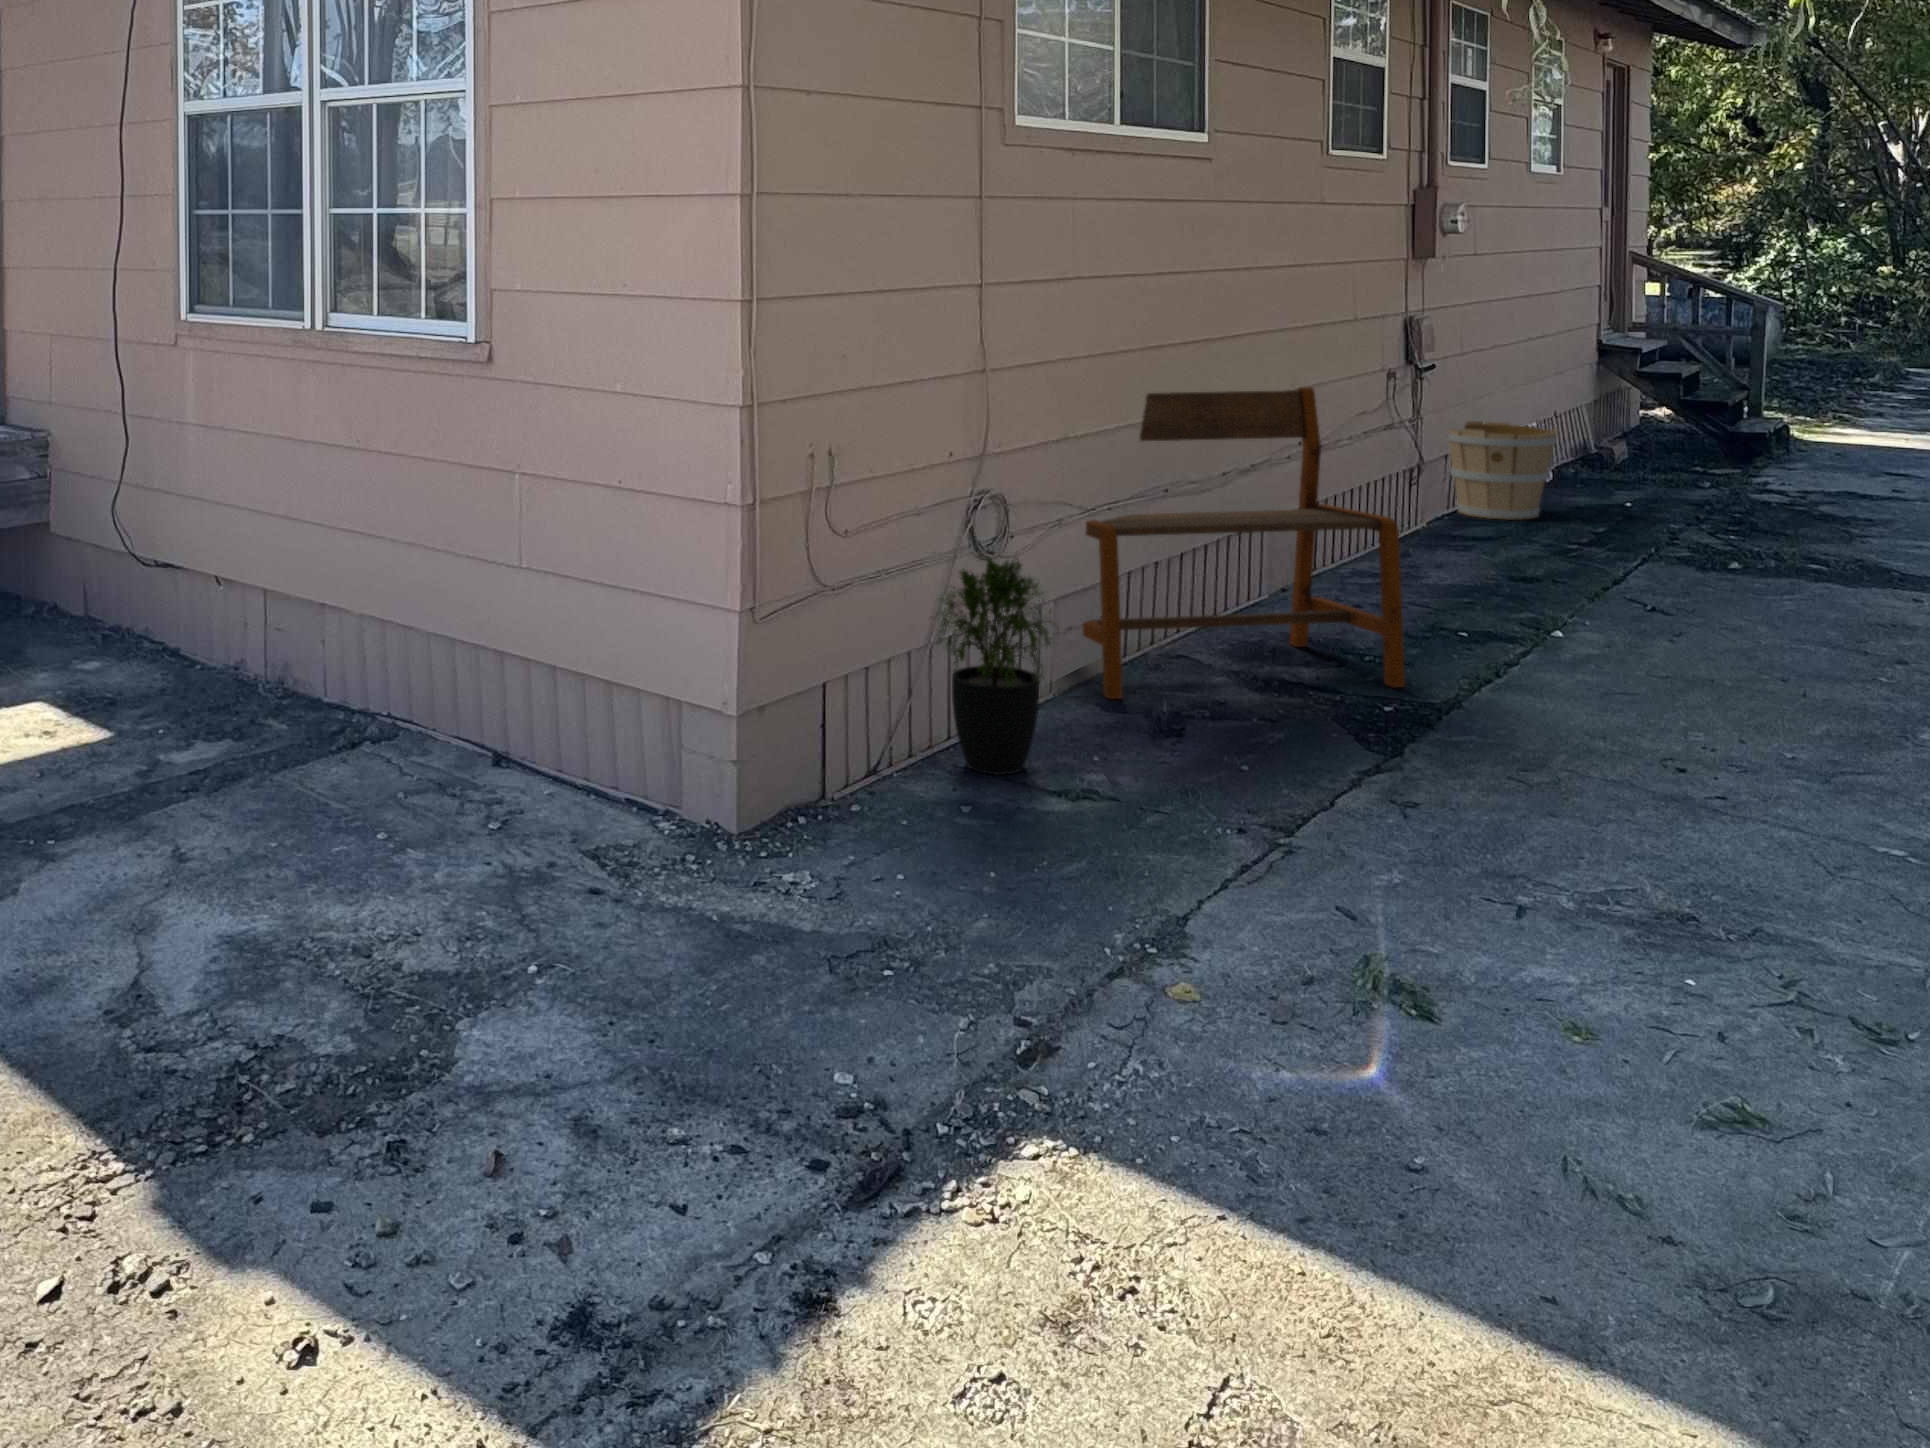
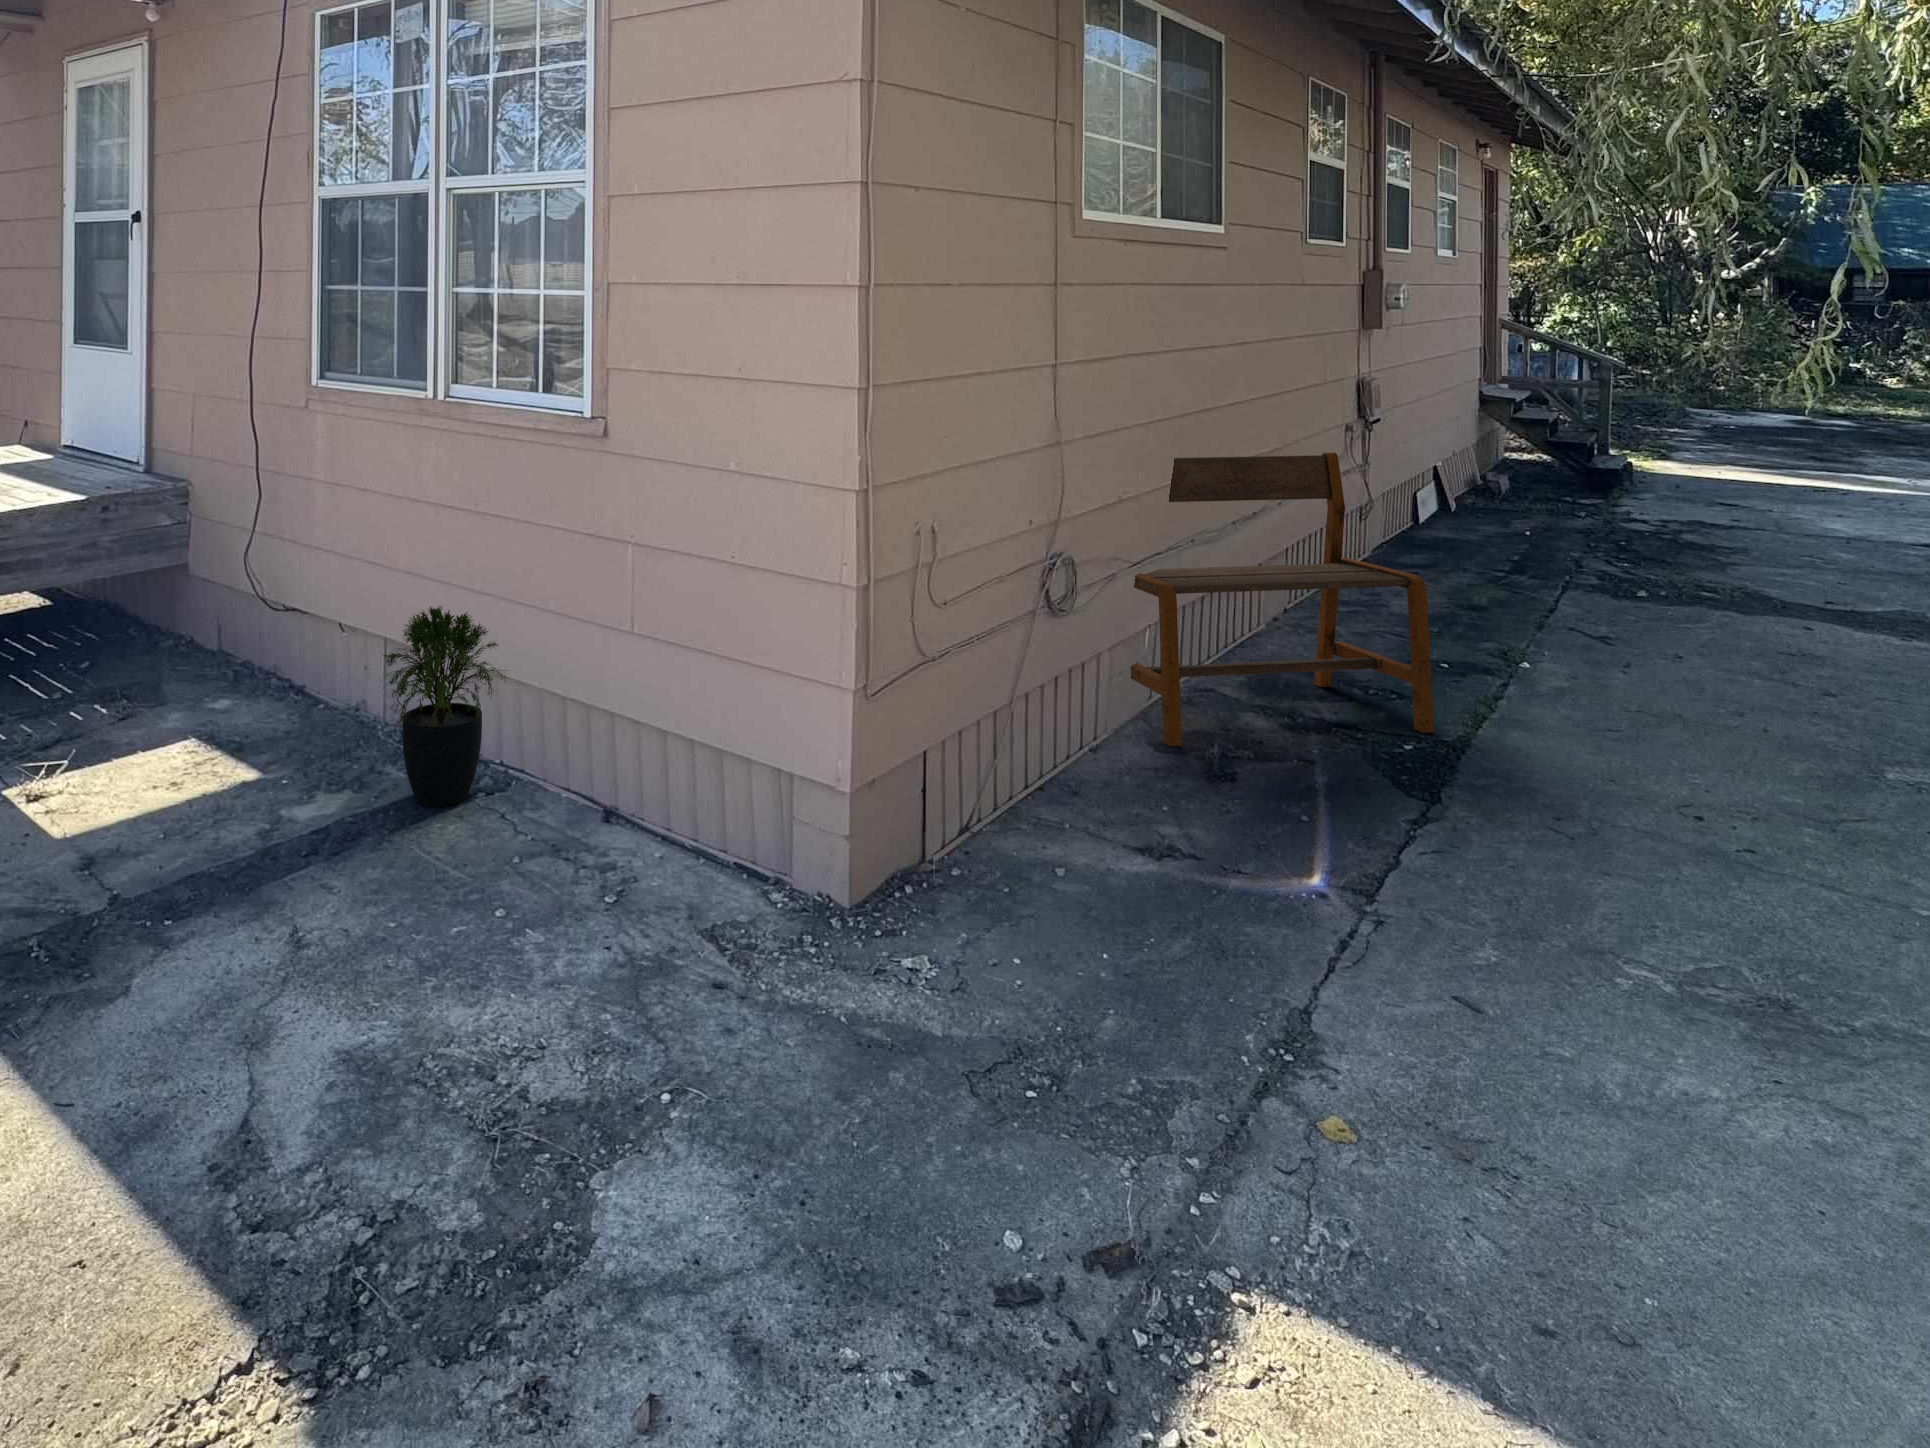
wooden bucket: present [1449,421,1557,520] -> none [1398,467,1499,553]
potted plant: present [931,558,1055,775] -> present [381,606,508,807]

